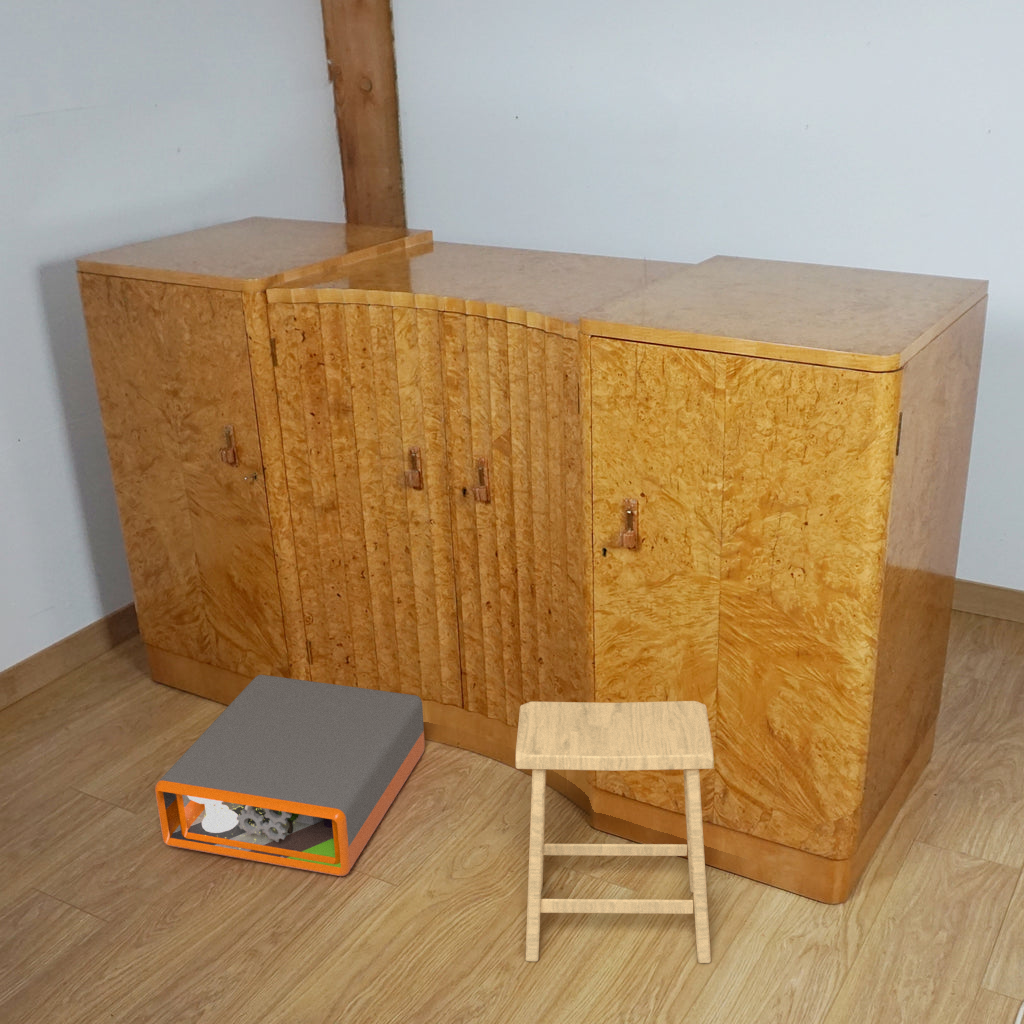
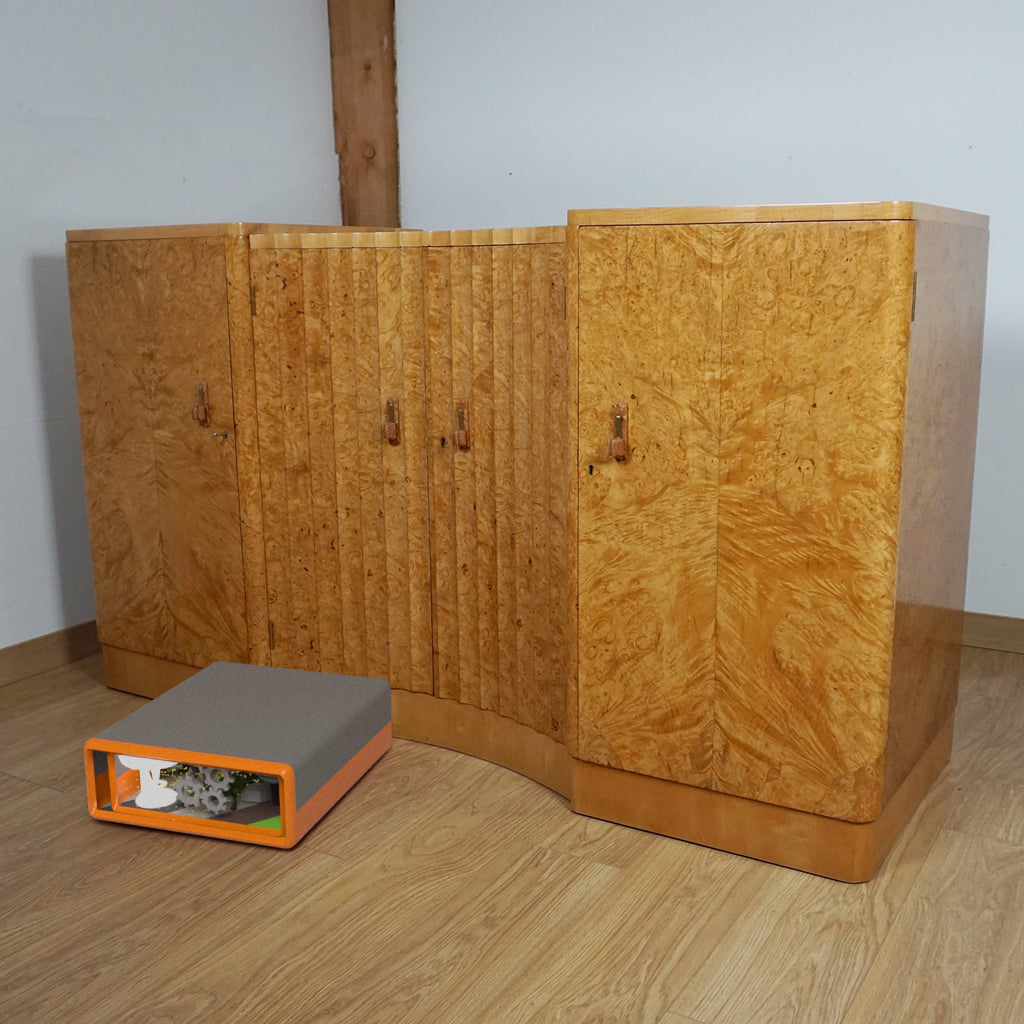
footstool: present [515,701,714,963] -> none [486,624,714,934]

